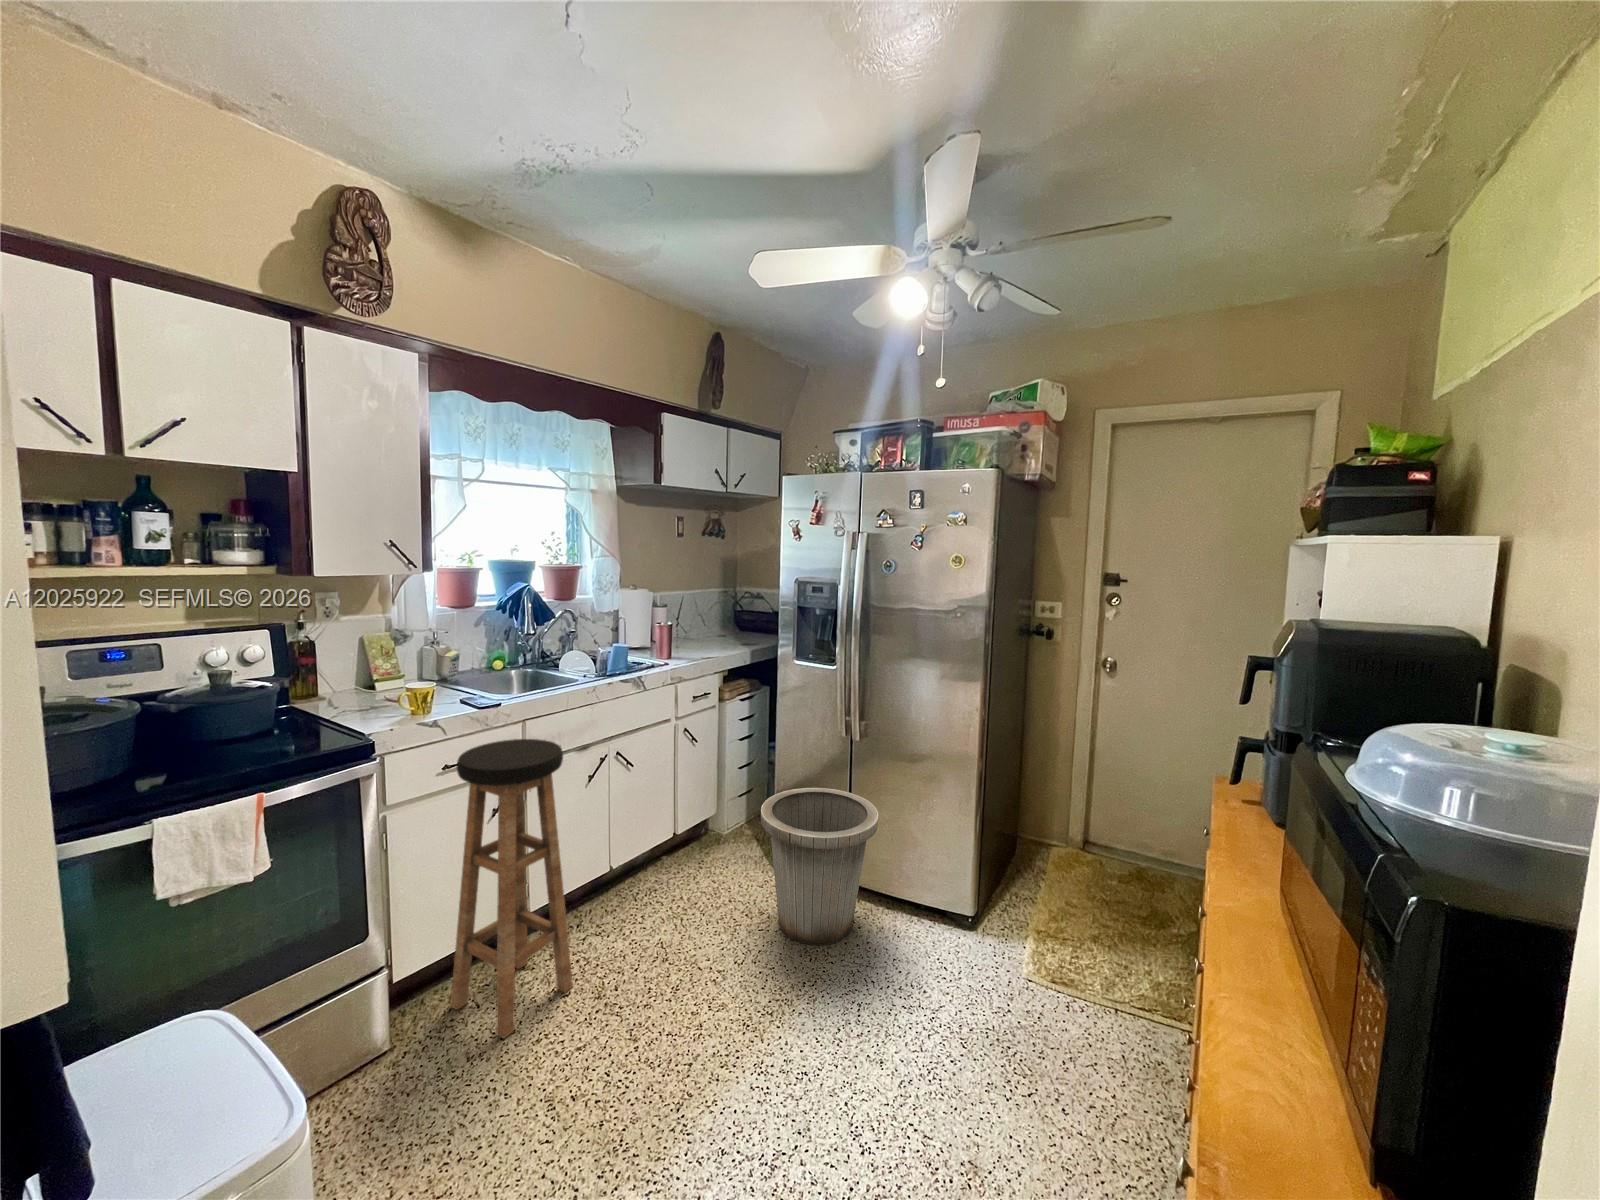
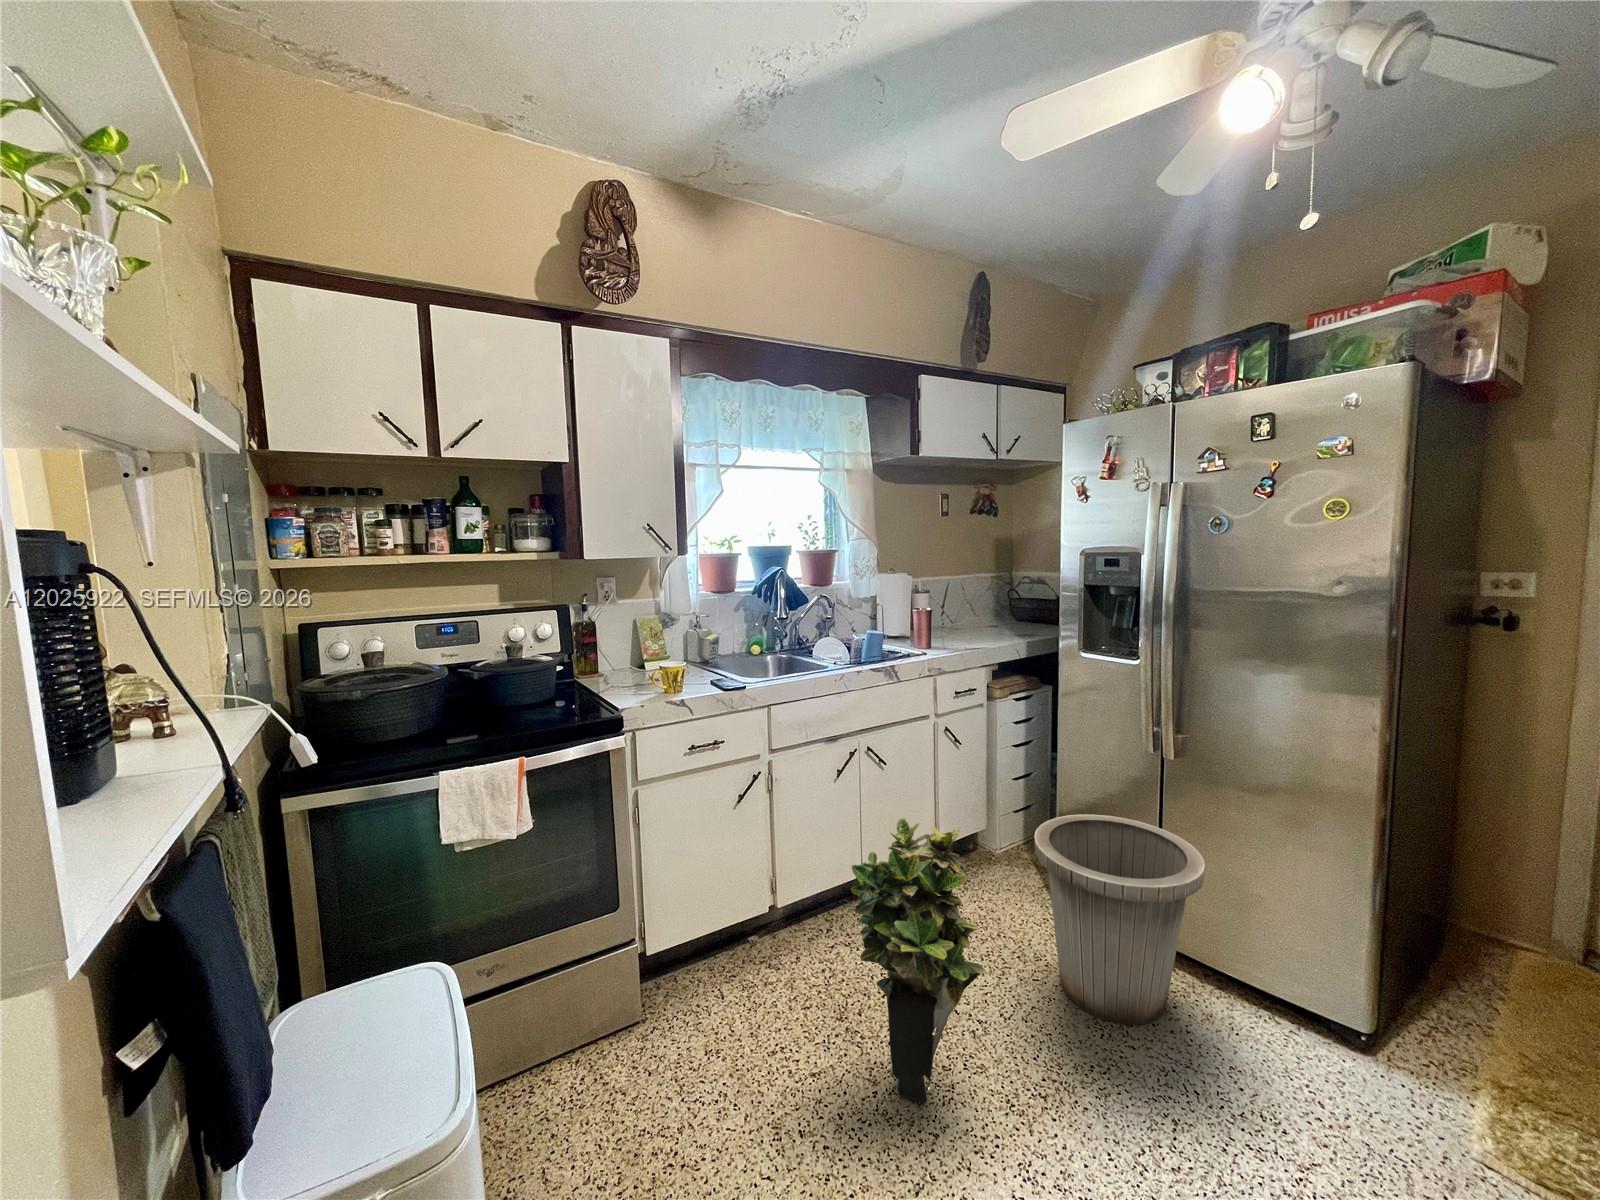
bar stool: present [451,739,573,1038] -> none [698,725,815,1039]
potted plant: none [615,809,727,1044] -> present [851,818,984,1102]

